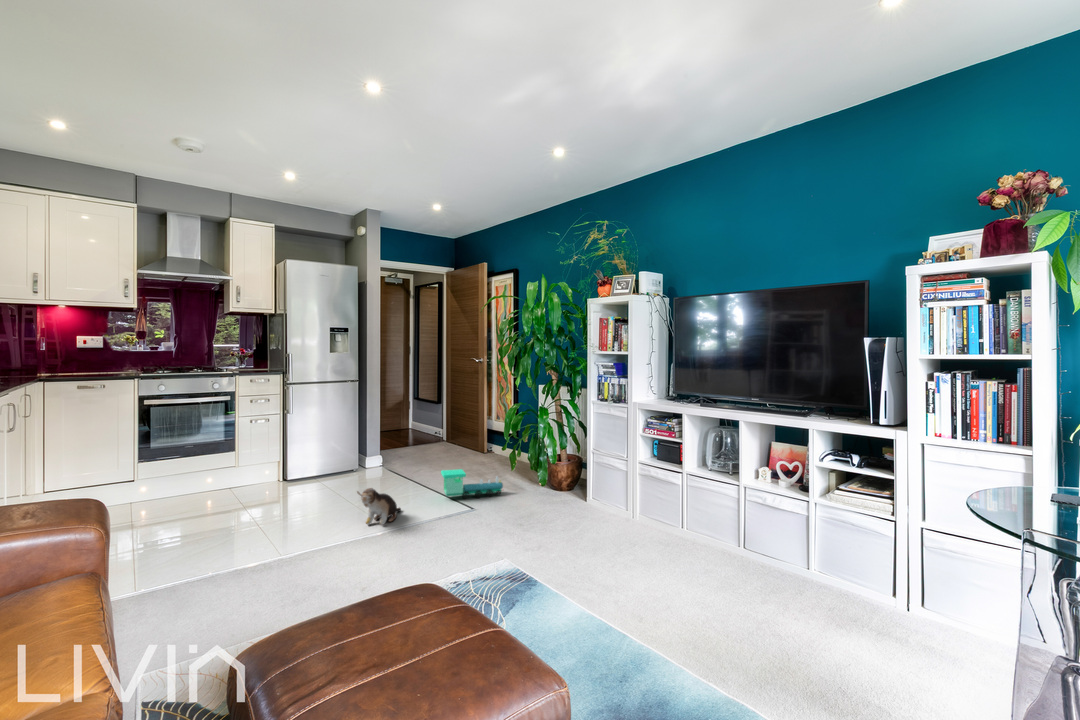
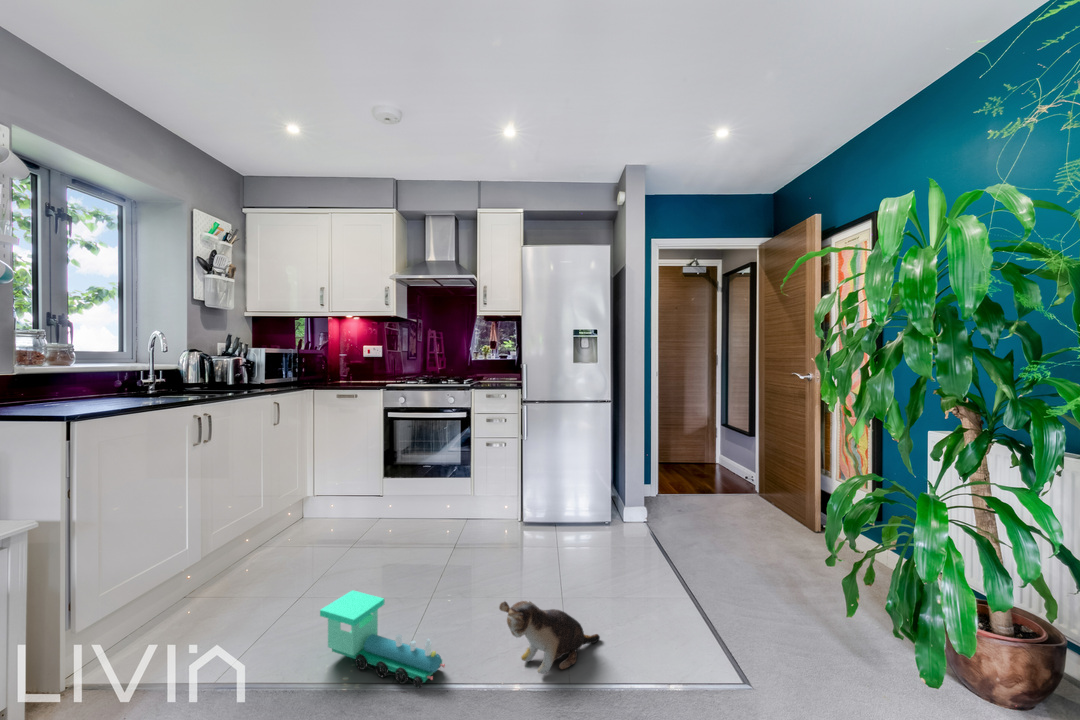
toy train: present [441,469,503,499] -> present [320,590,445,688]

